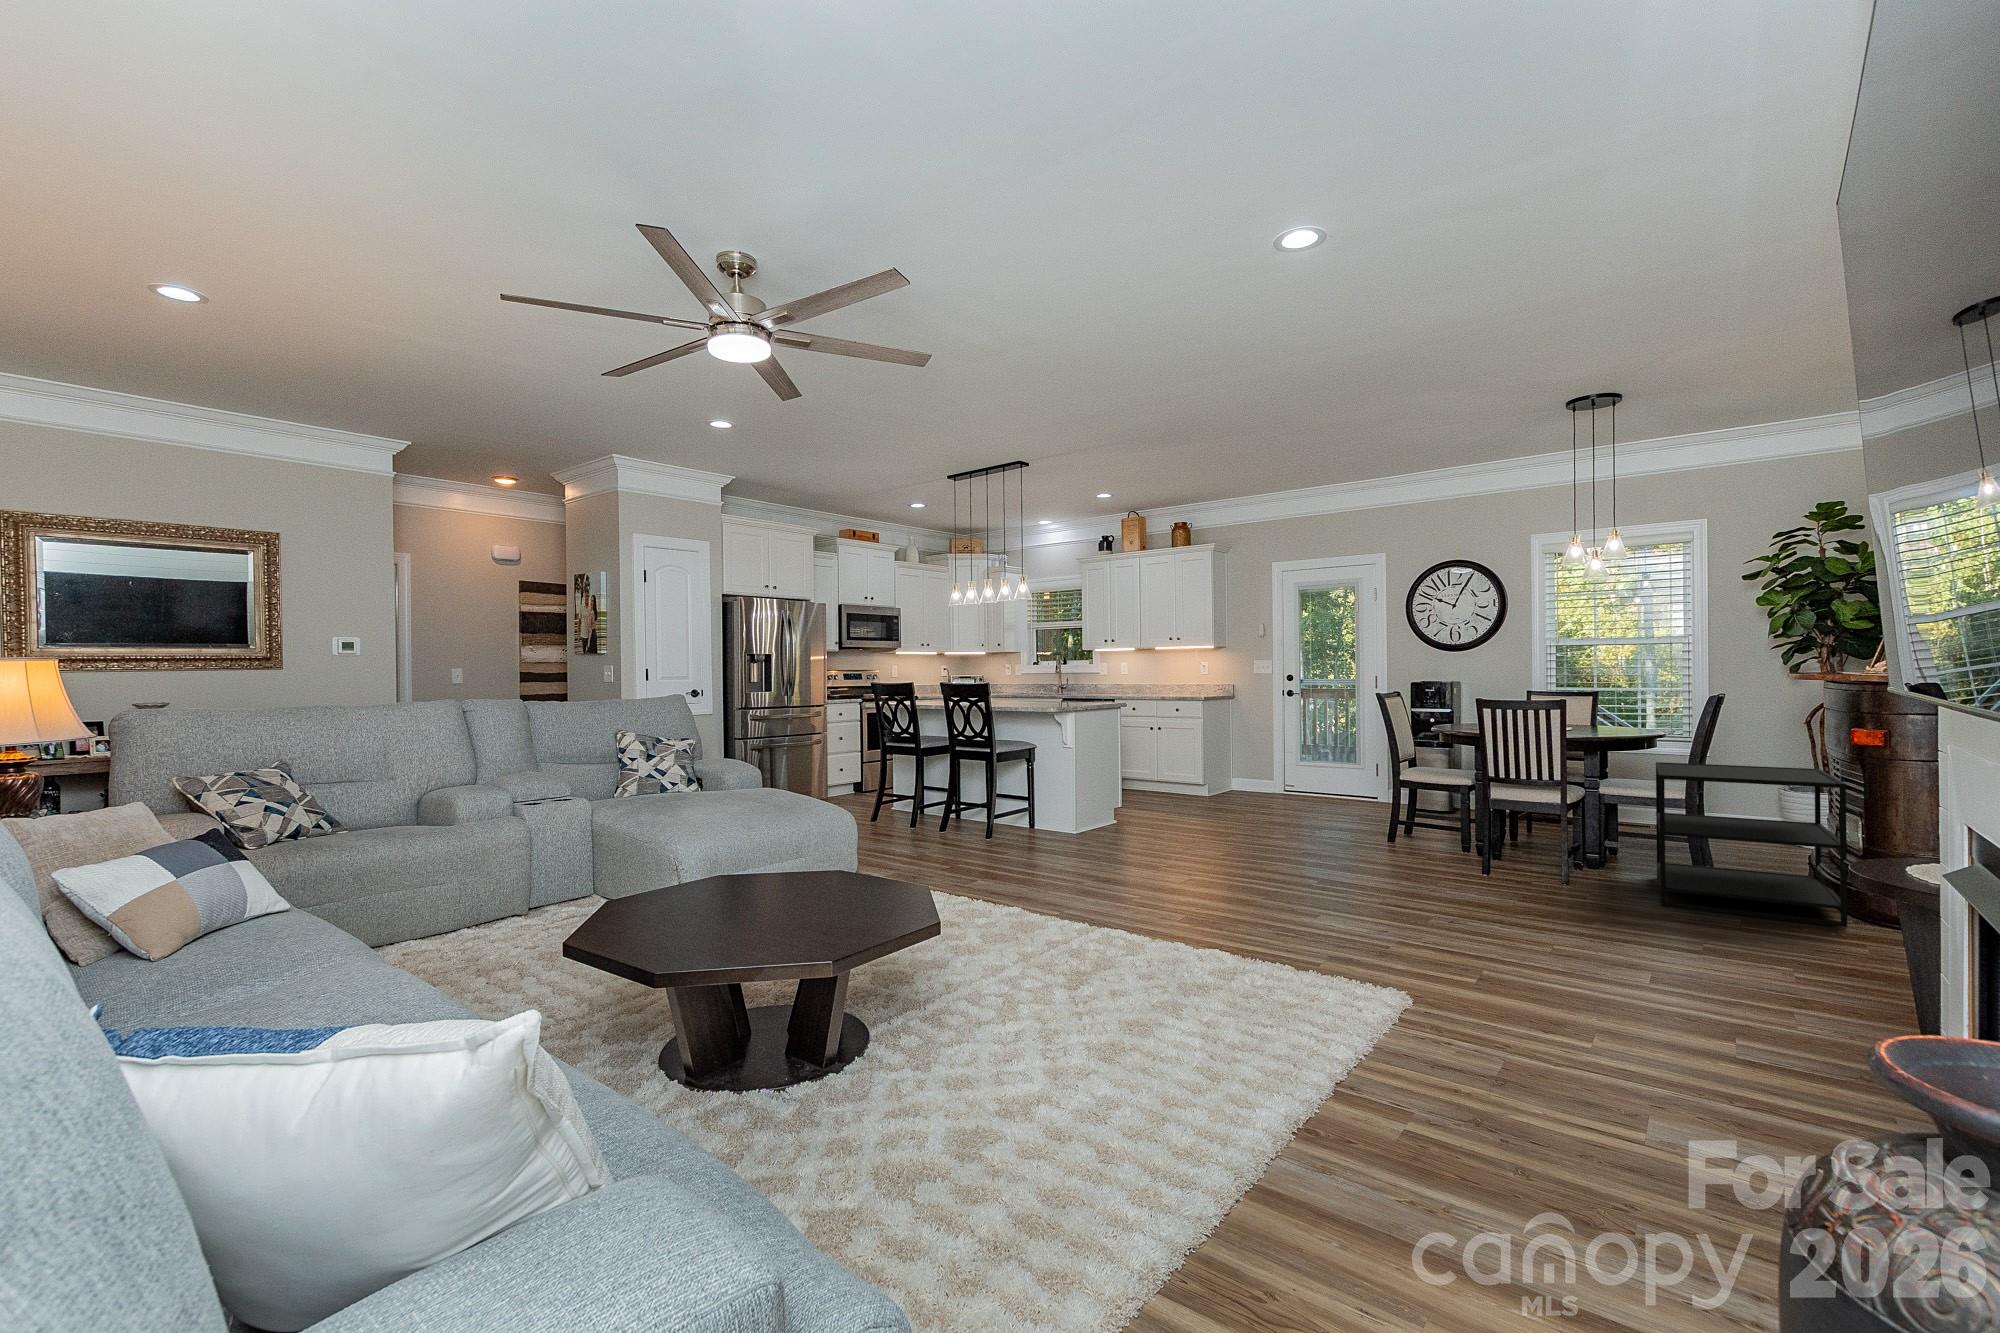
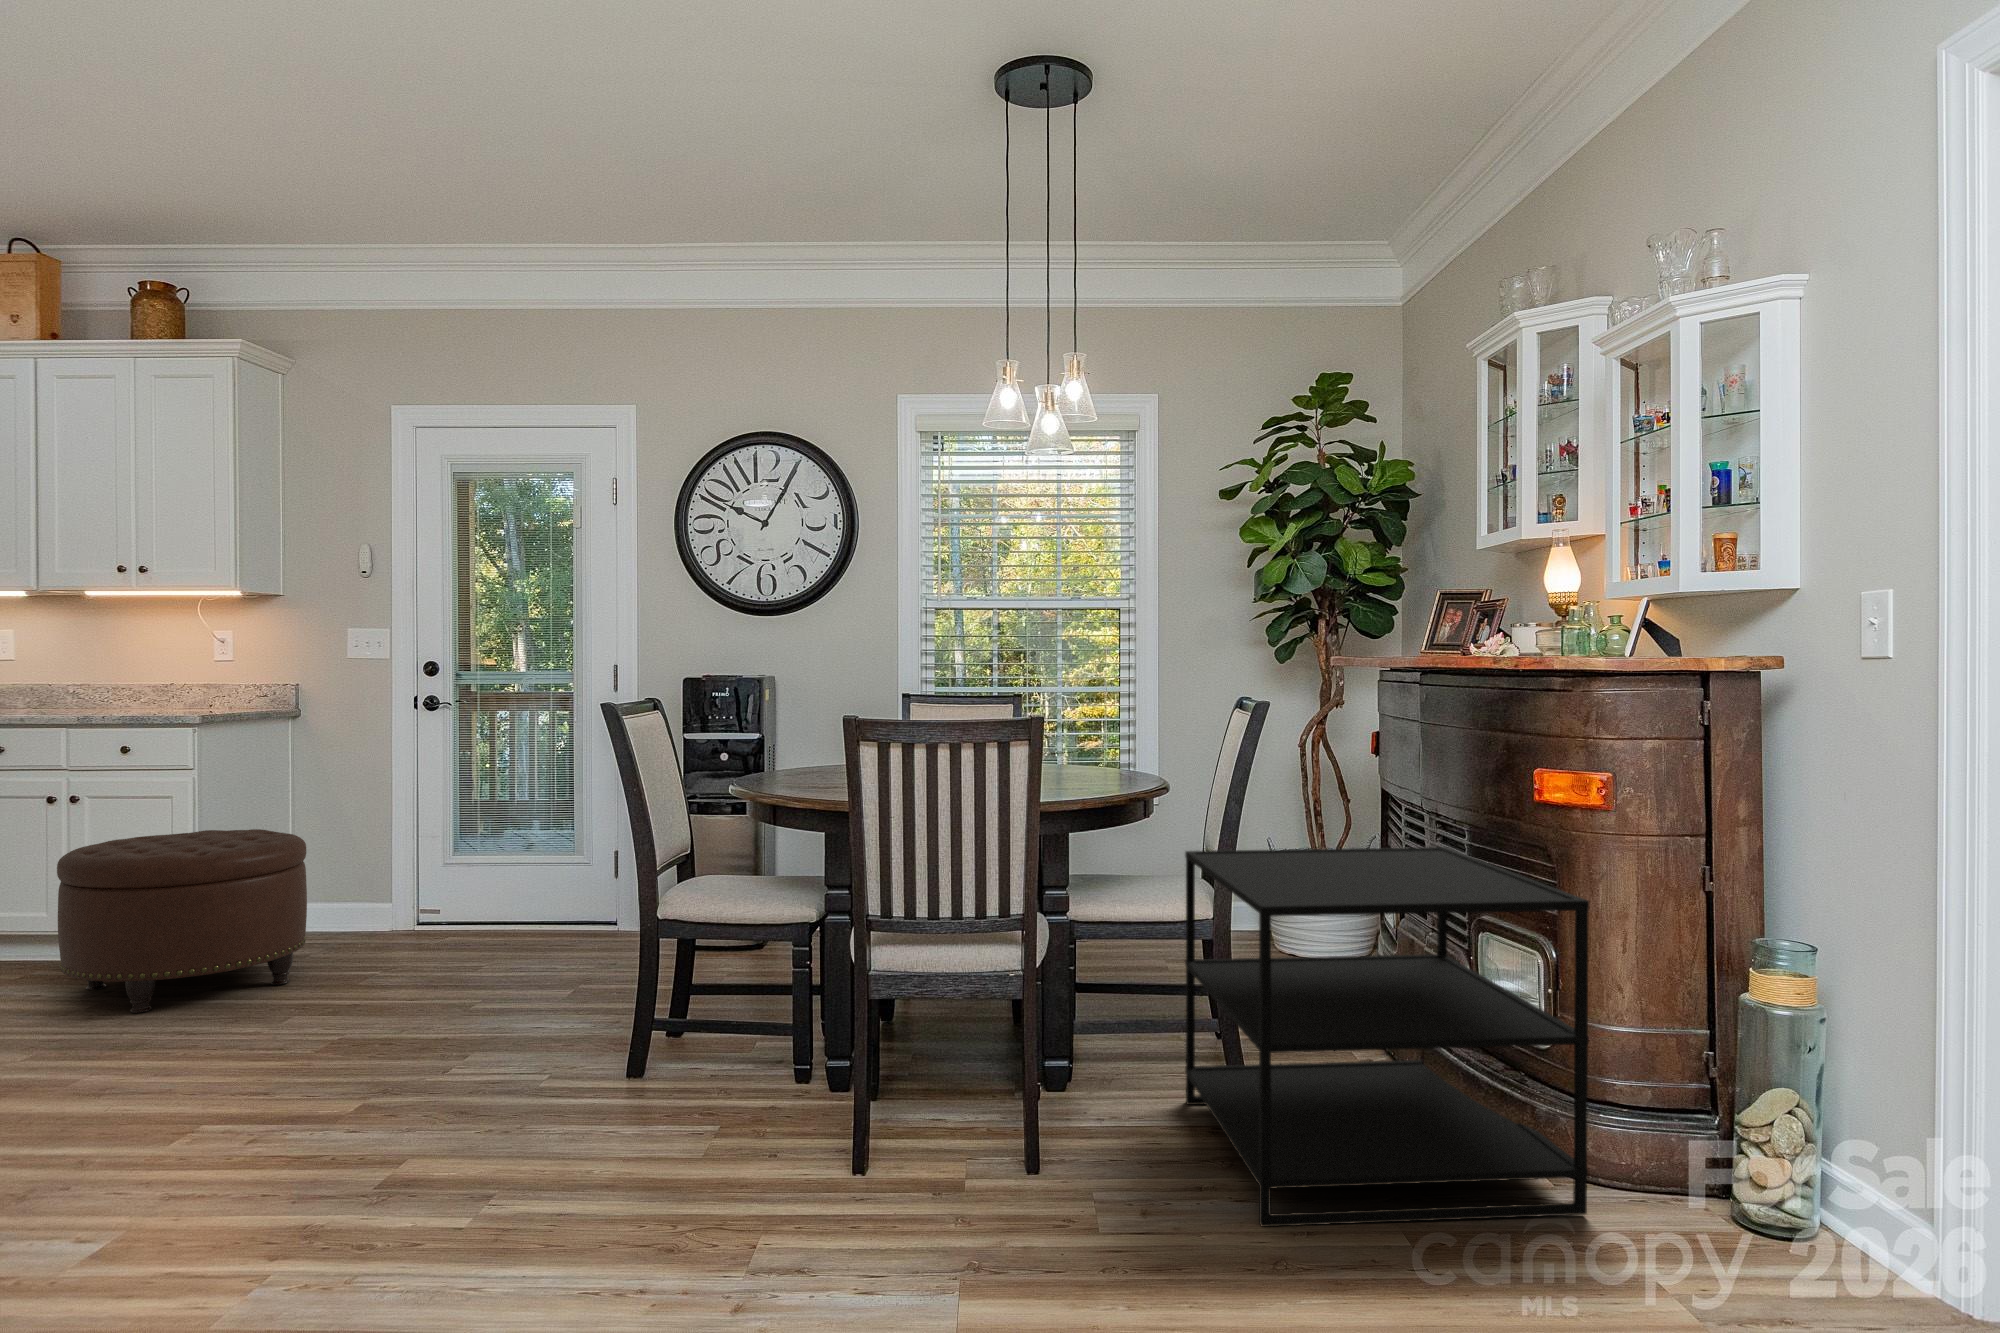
ottoman: none [1165,743,1248,806] -> present [57,829,307,1013]

